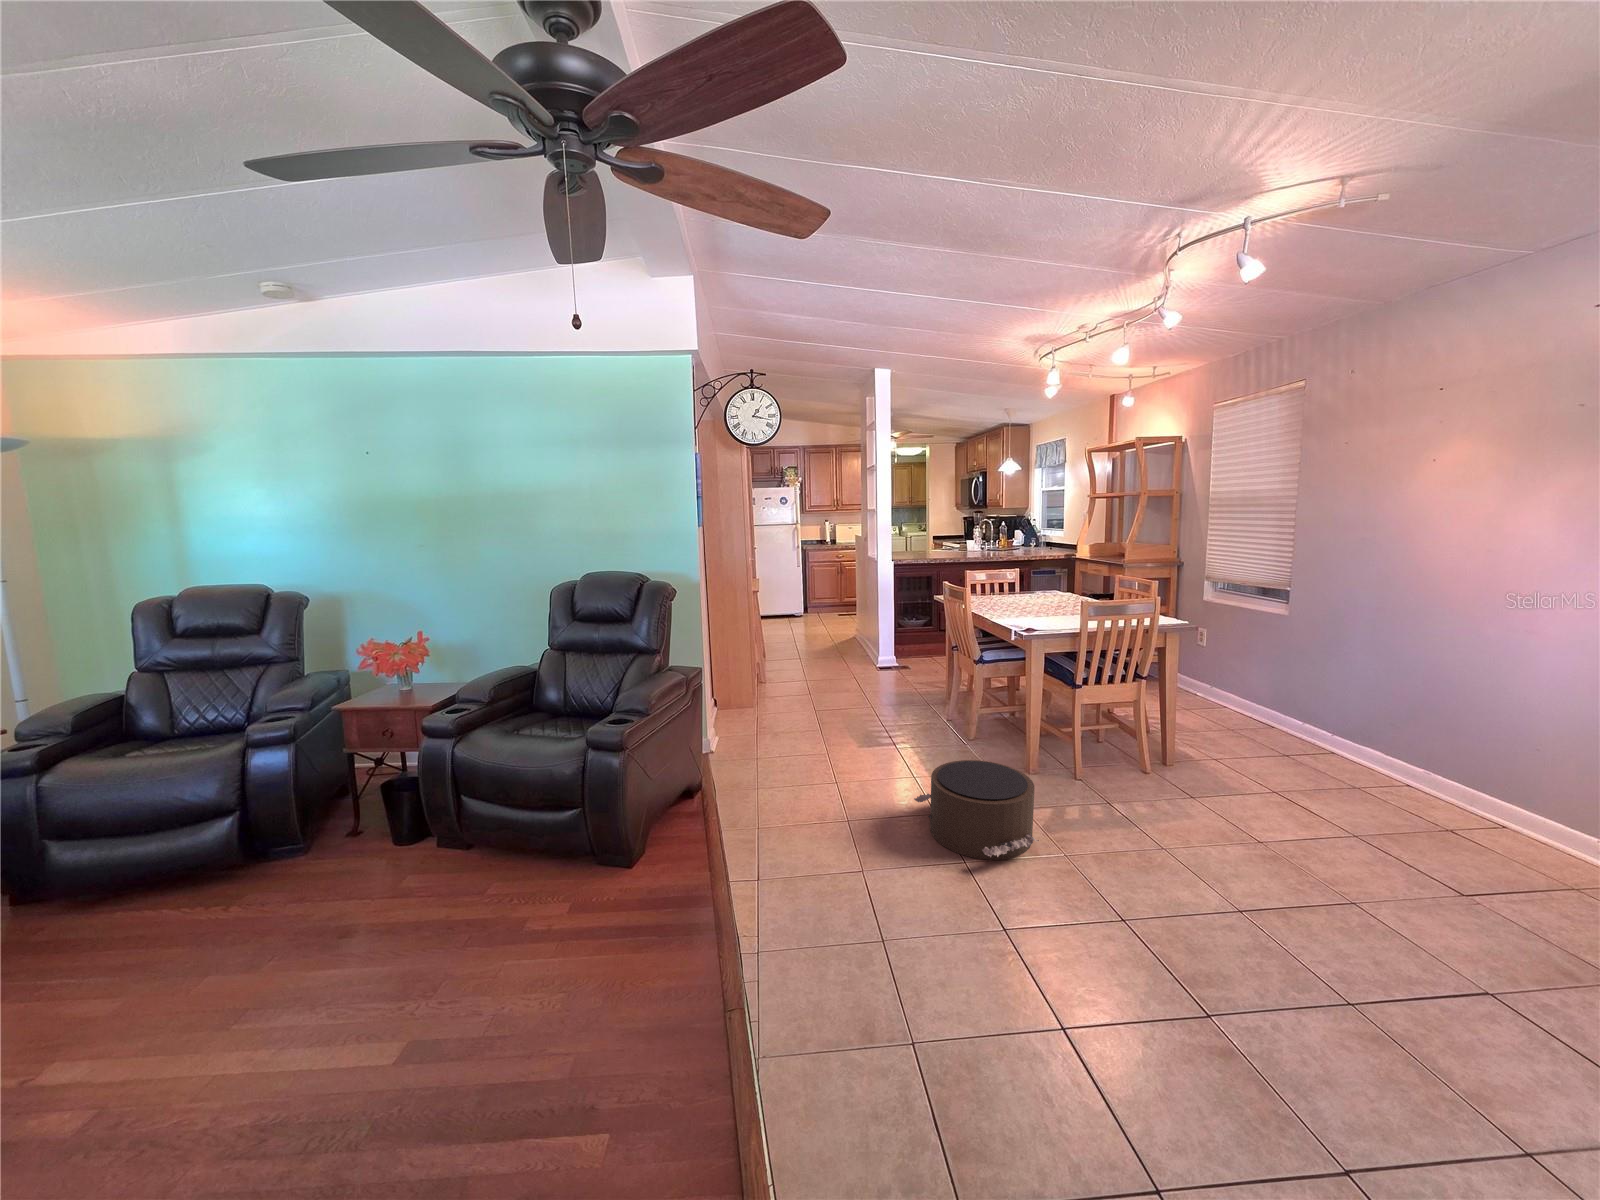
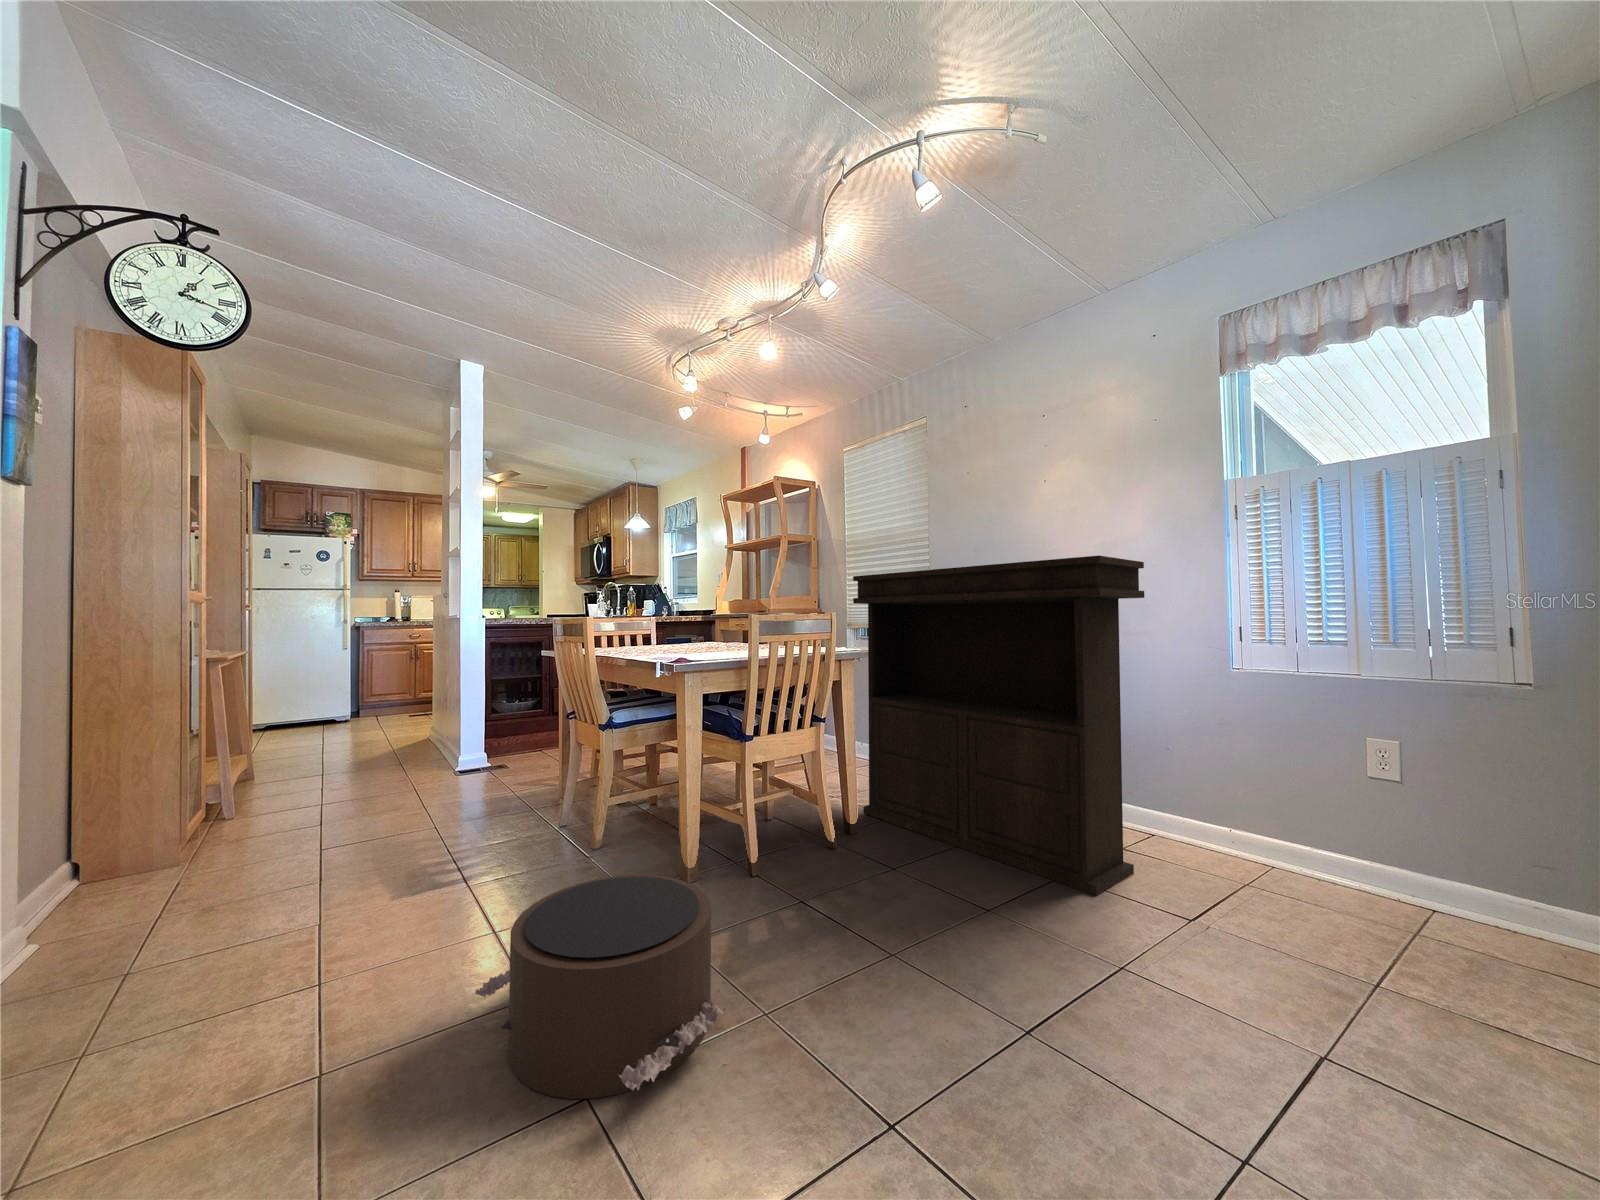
console table: none [1185,556,1505,860] -> present [853,556,1144,896]

